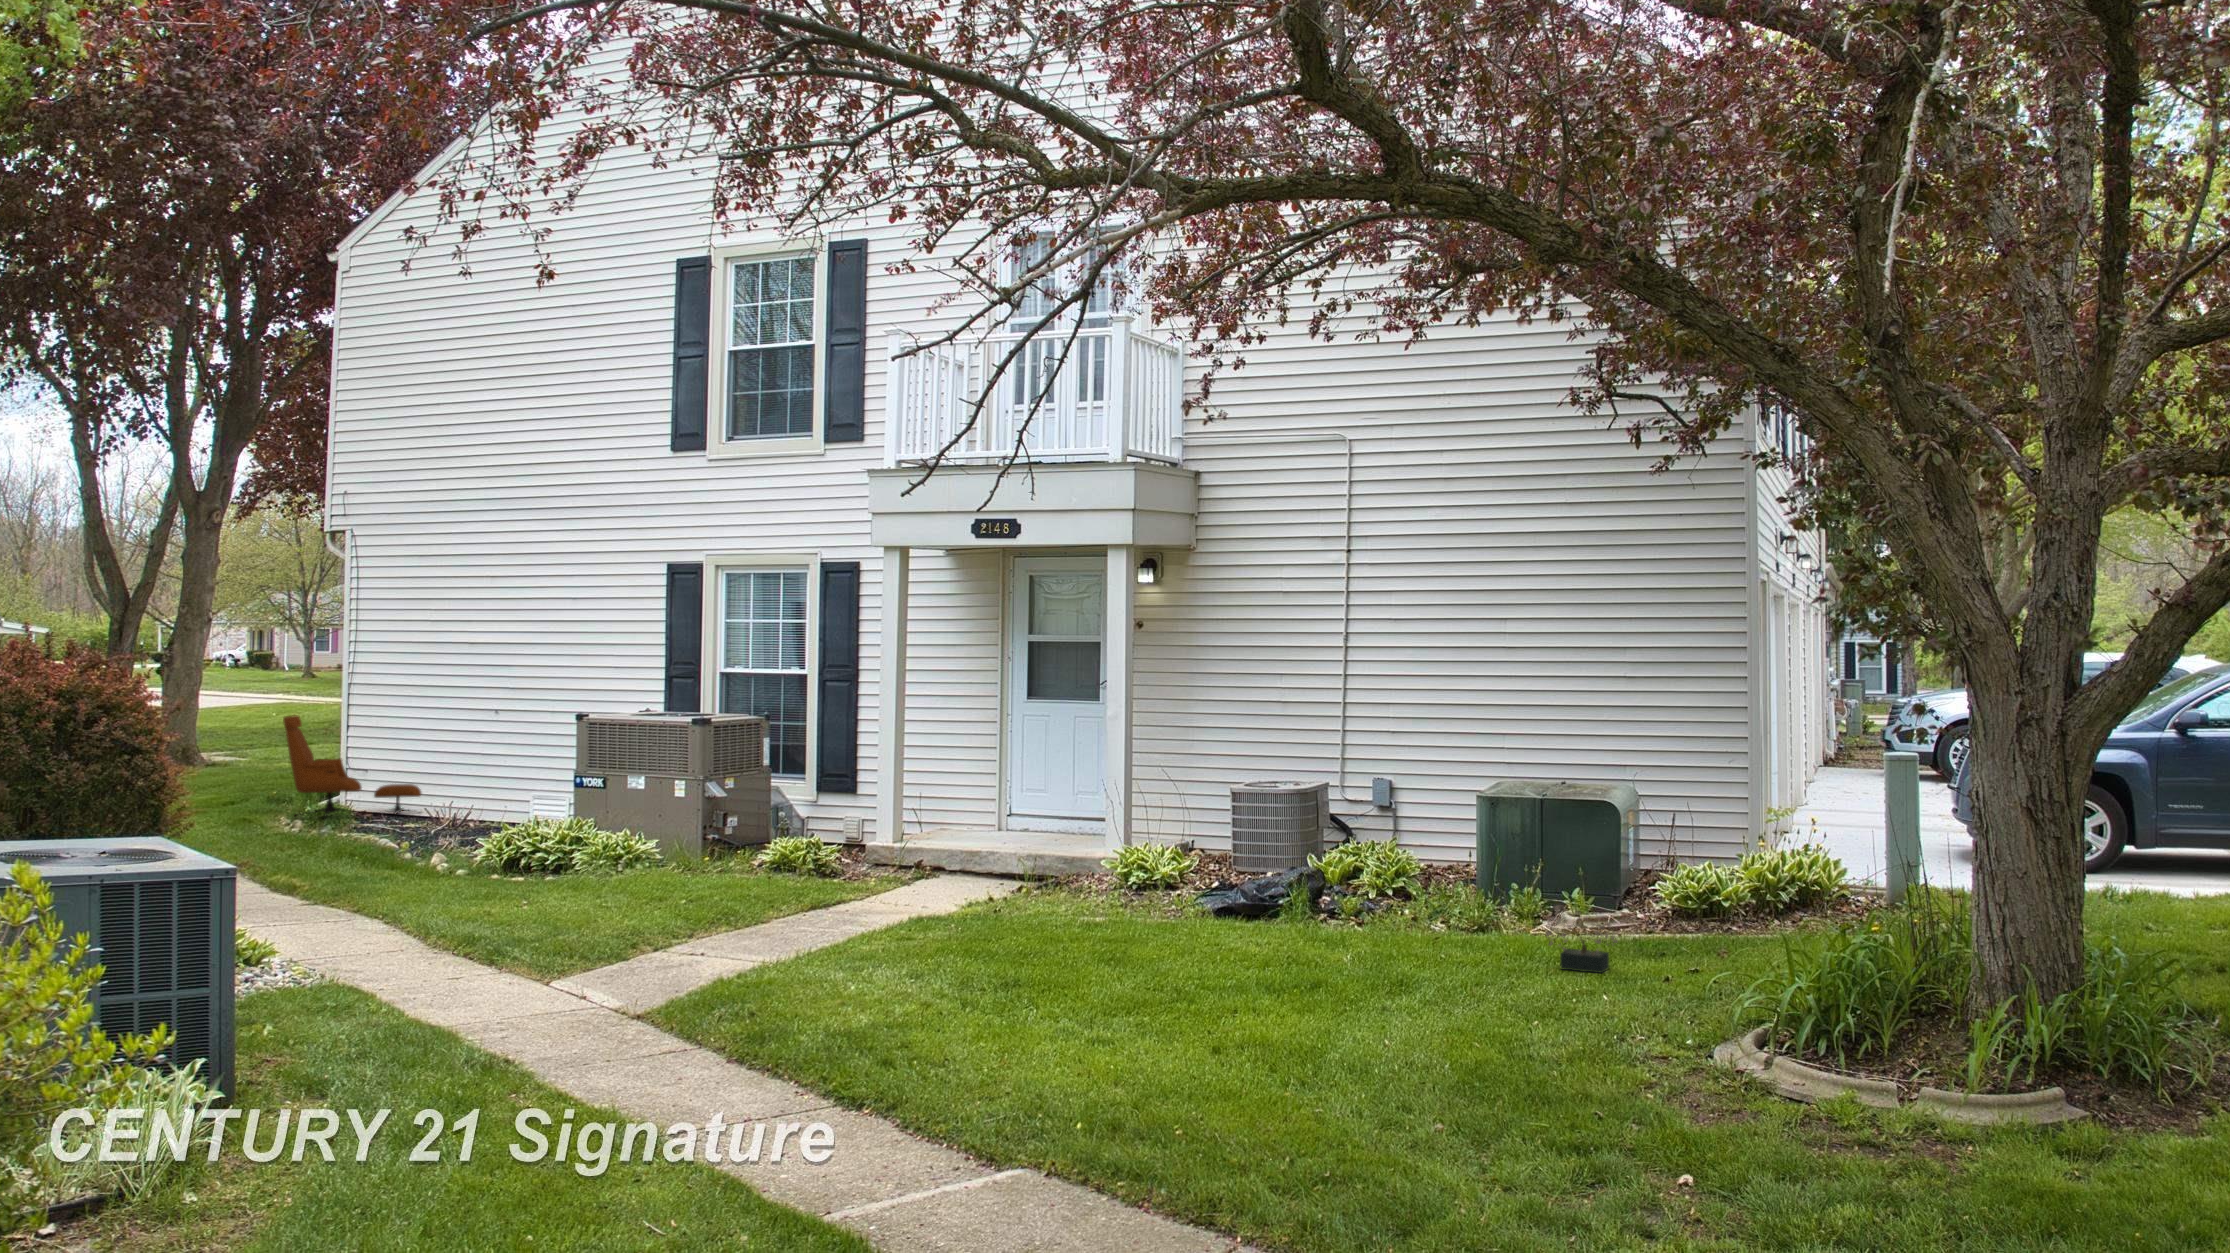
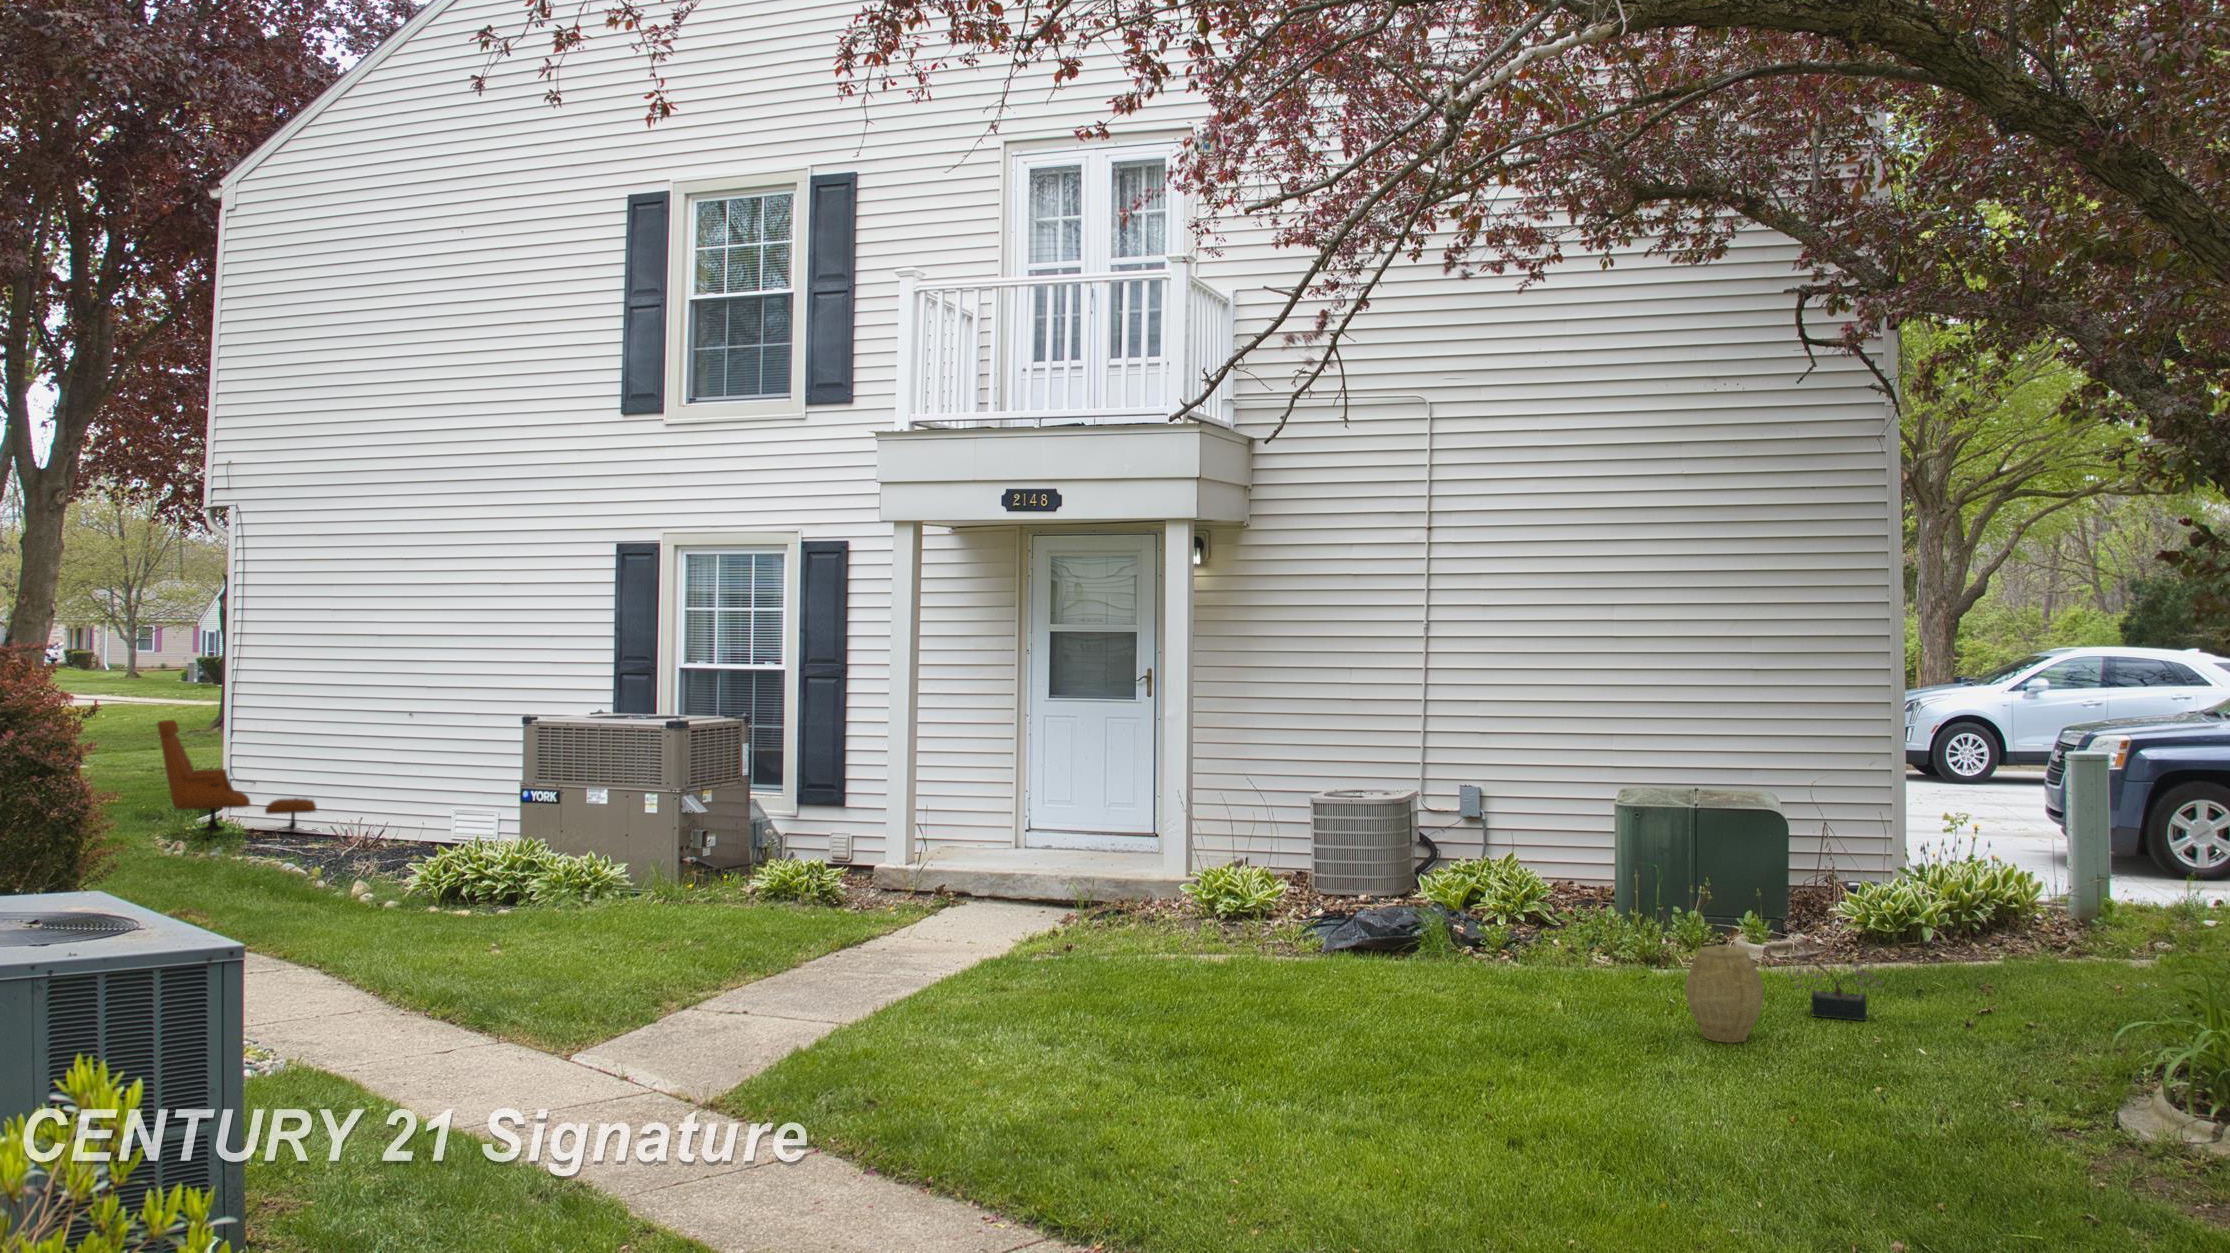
woven basket: none [1440,906,1502,987] -> present [1686,945,1764,1043]

